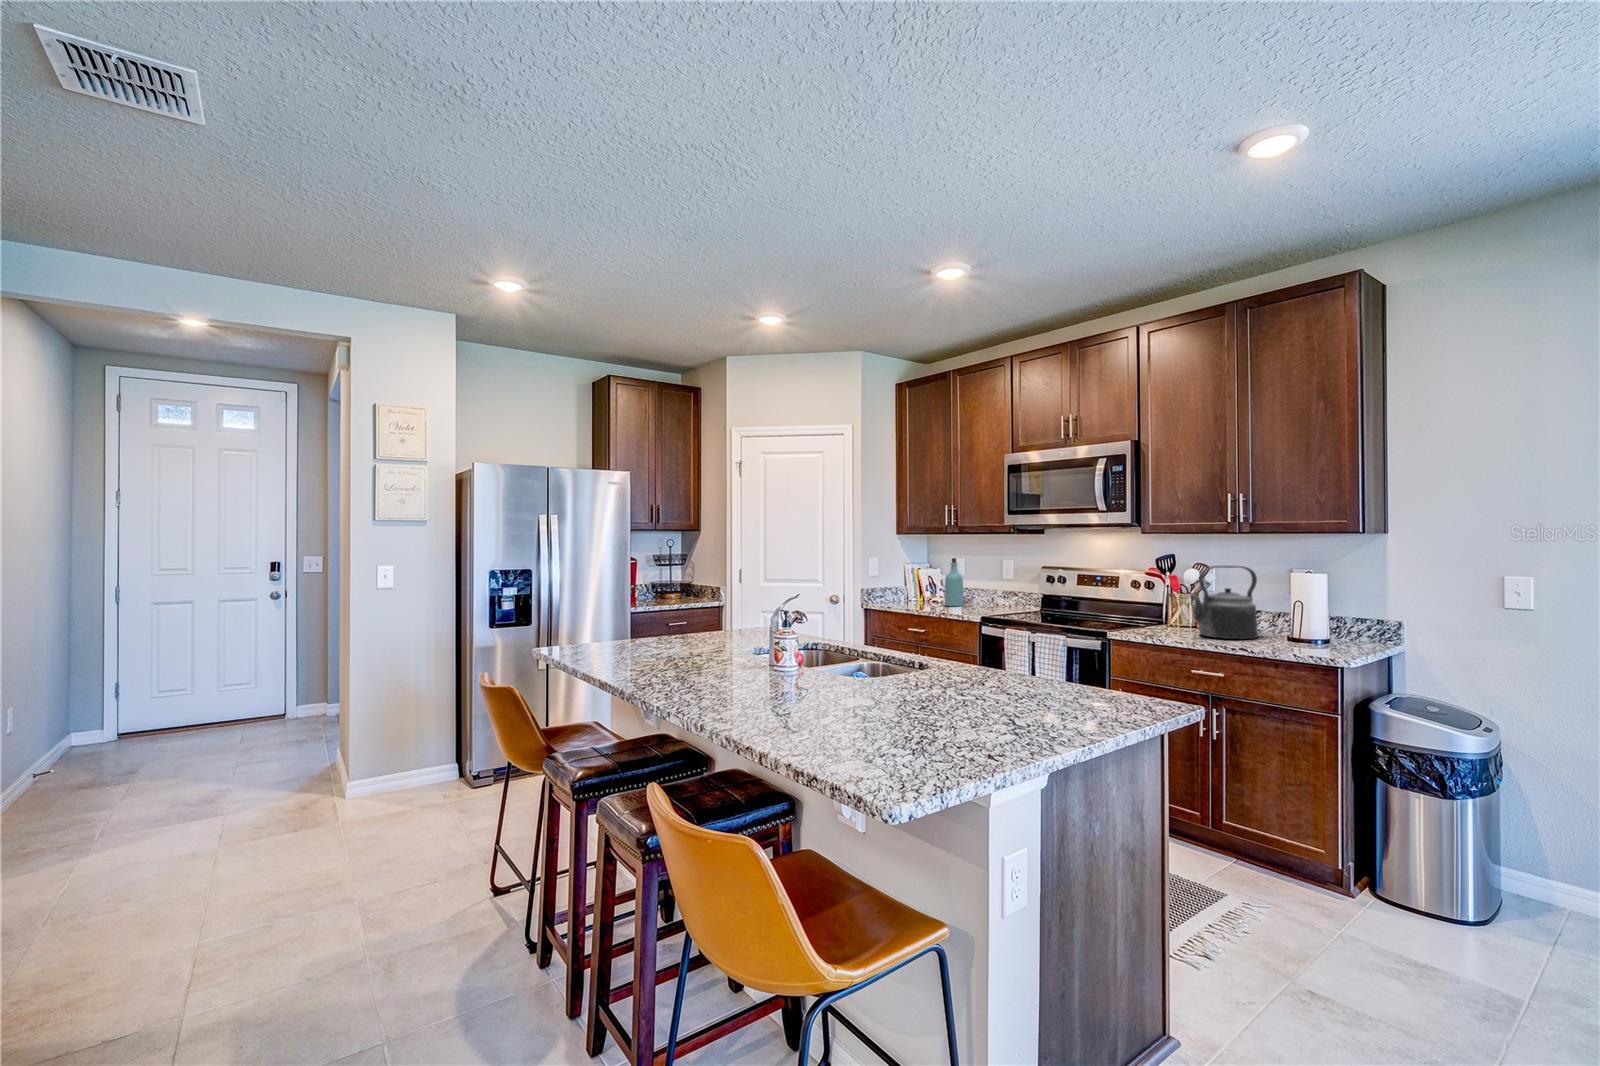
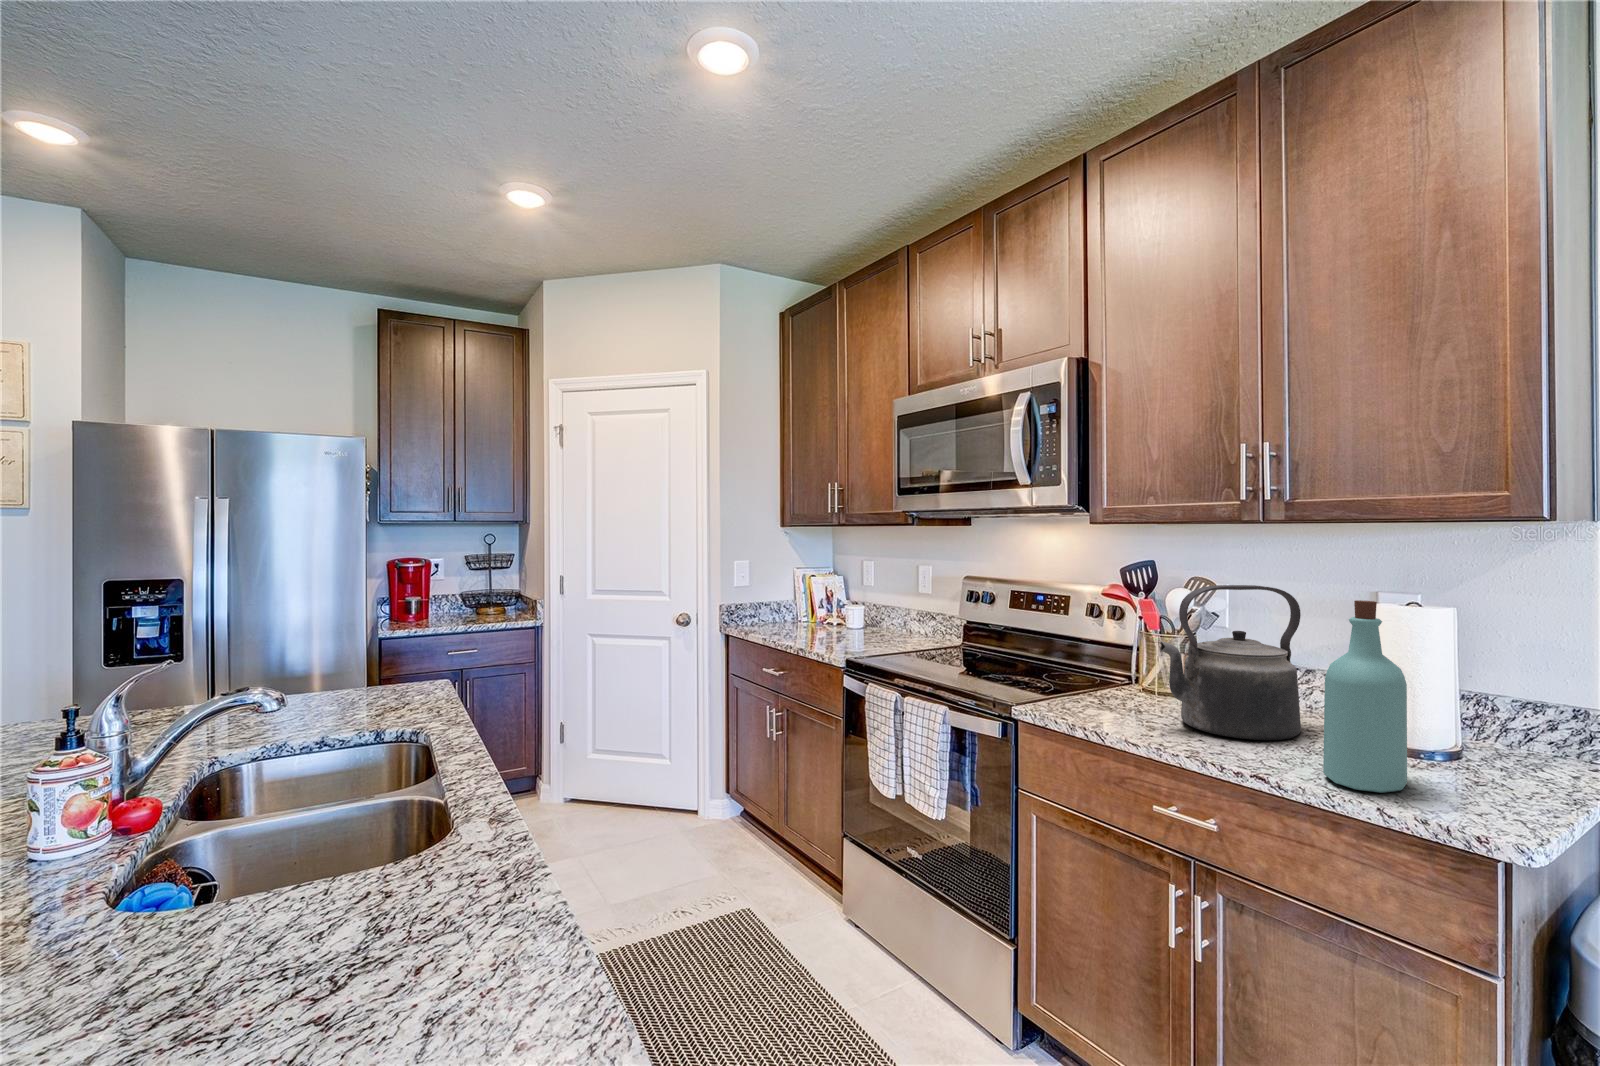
bottle: present [945,558,963,606] -> present [1323,600,1407,793]

